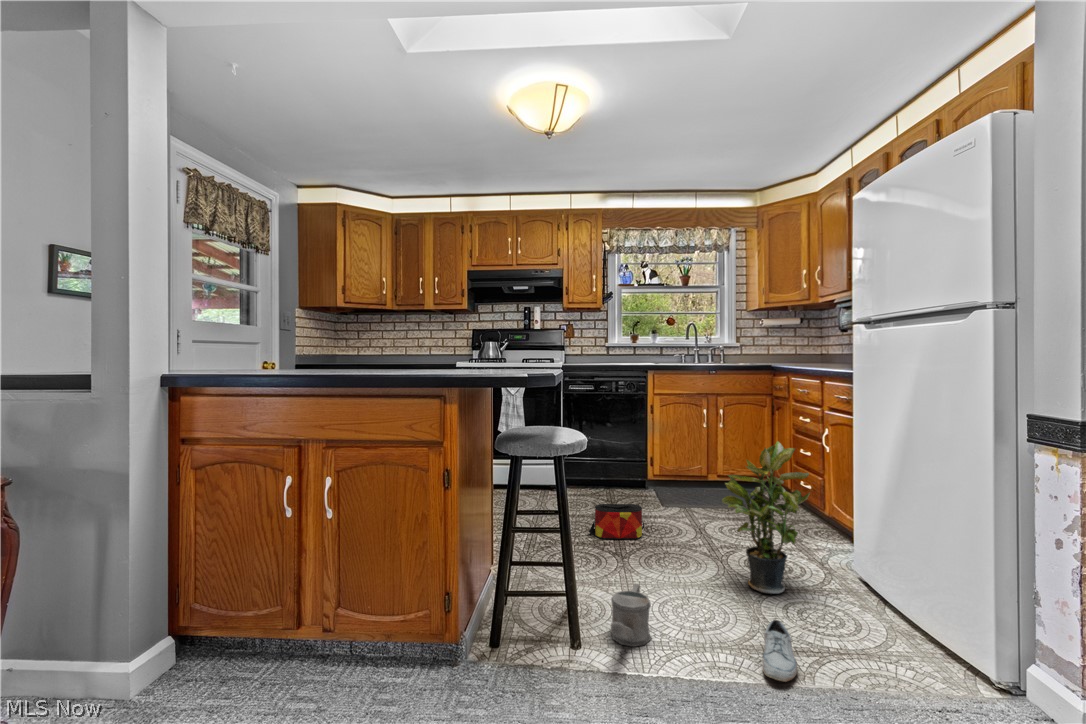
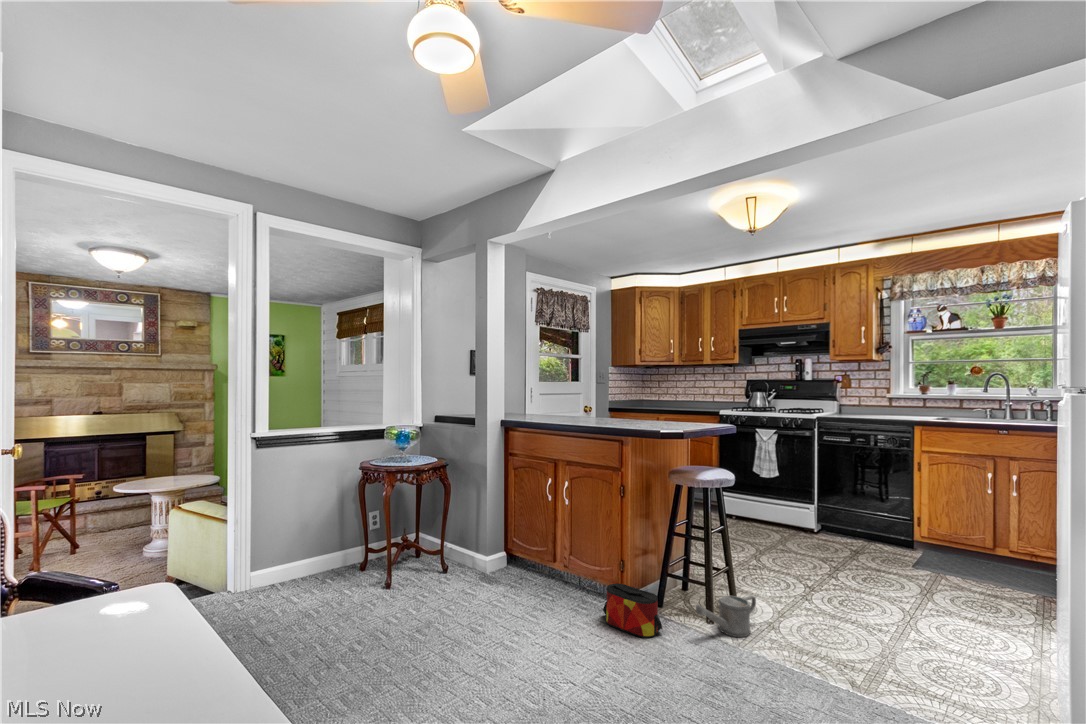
potted plant: present [722,442,810,594] -> none [868,505,960,654]
bag: present [589,504,644,539] -> present [603,584,662,638]
shoe: present [763,620,797,682] -> none [804,653,862,691]

